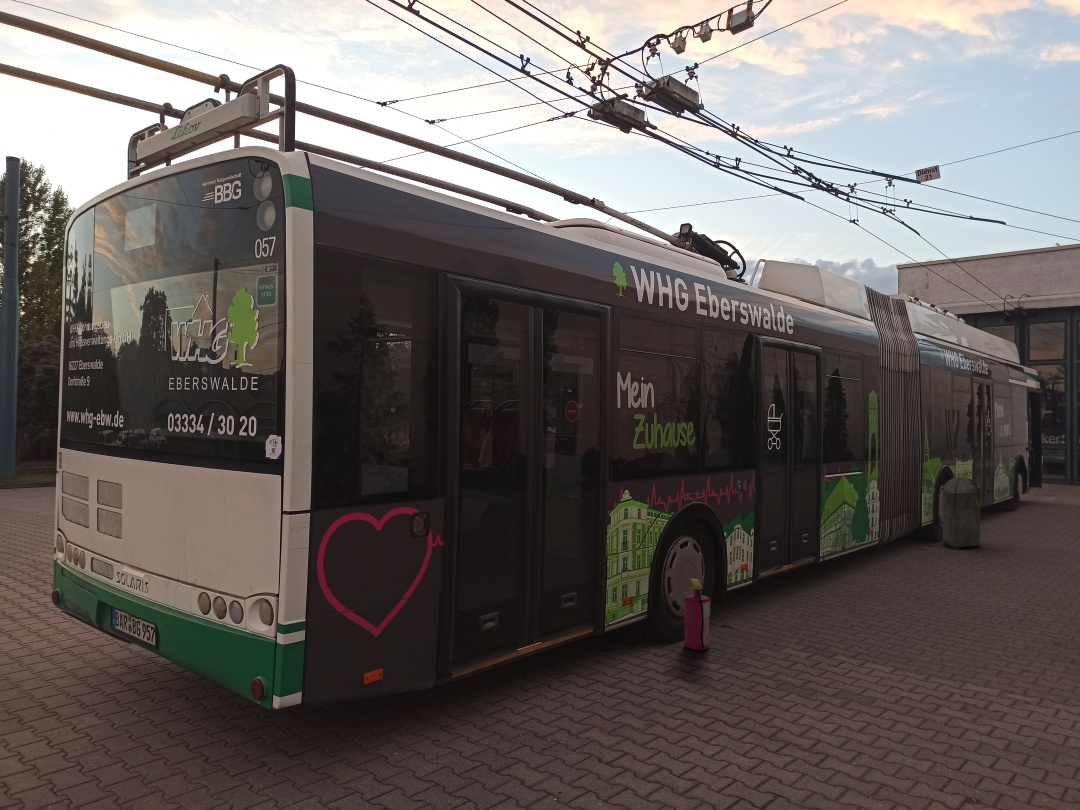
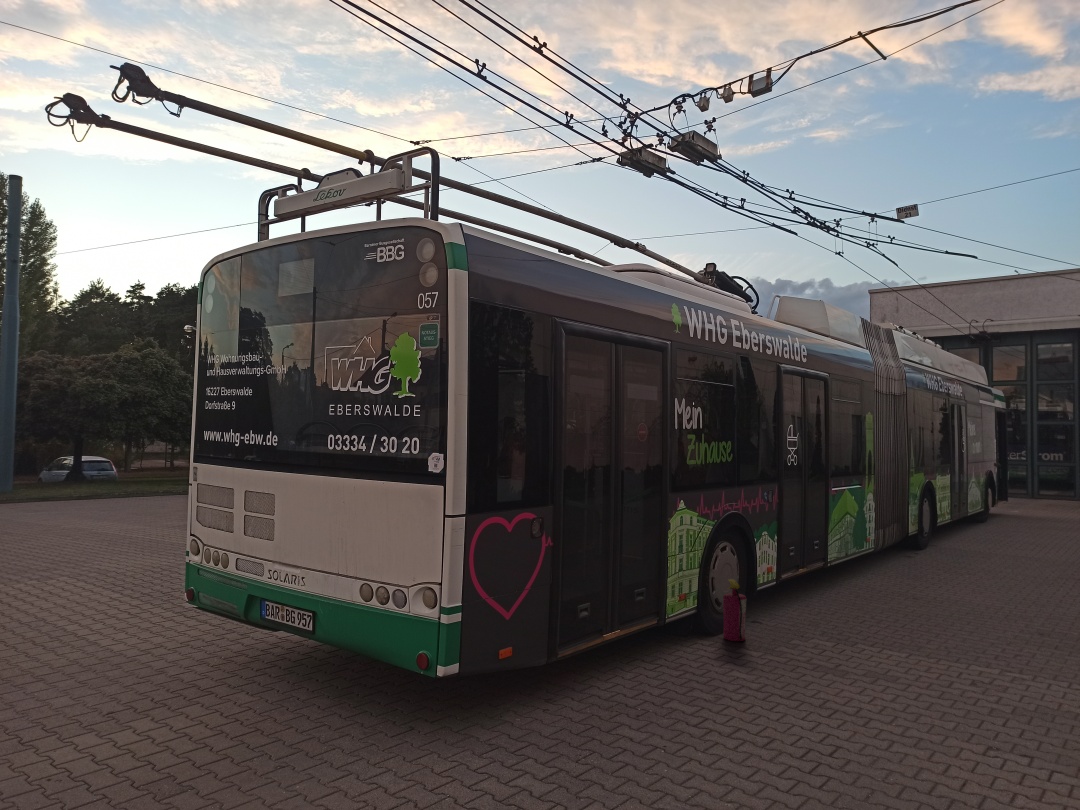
trash can: present [943,477,980,549] -> none [926,491,959,557]

